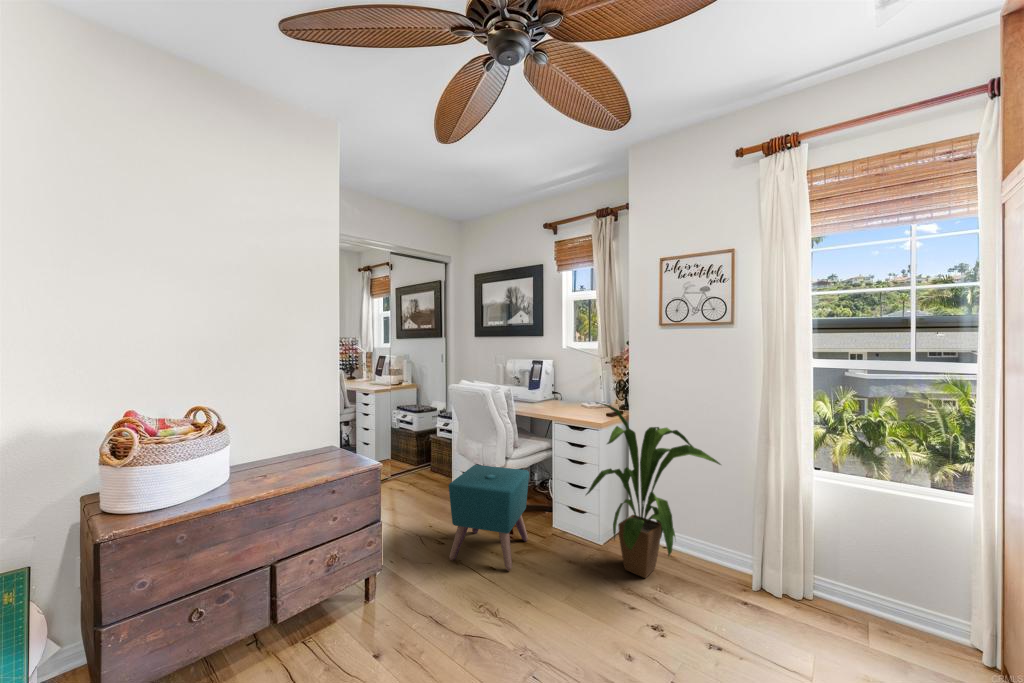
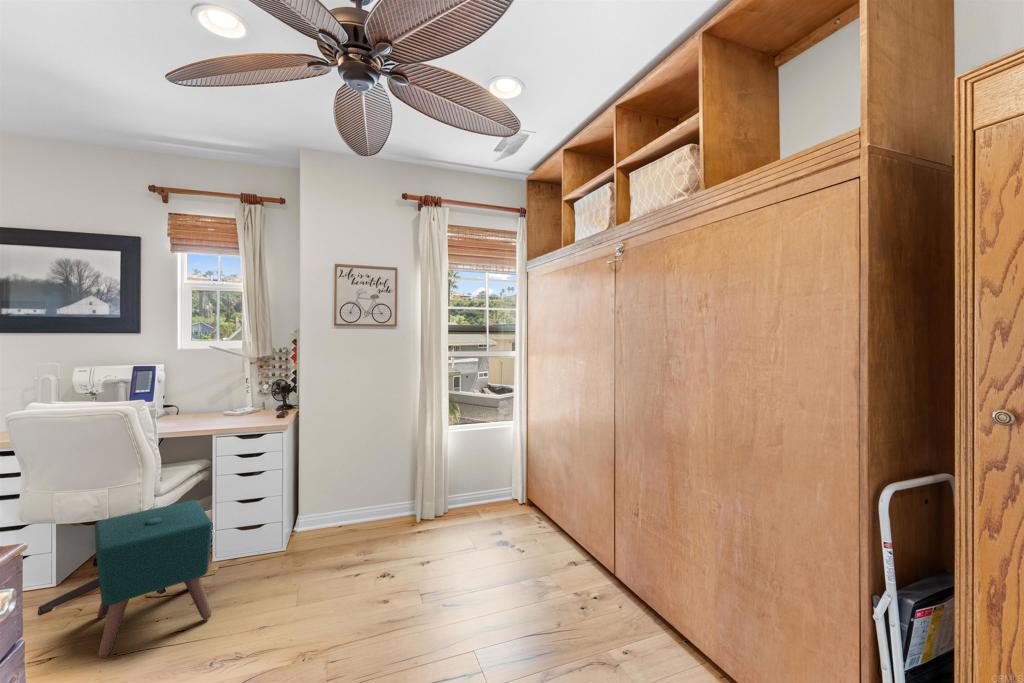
house plant: present [586,402,721,578] -> none [293,402,402,556]

